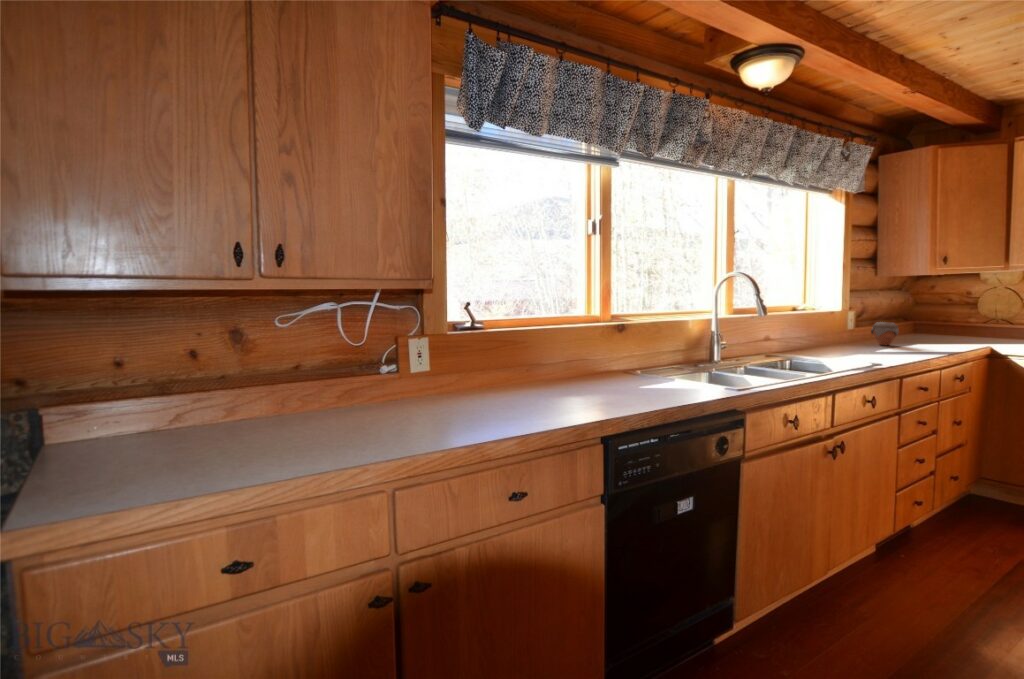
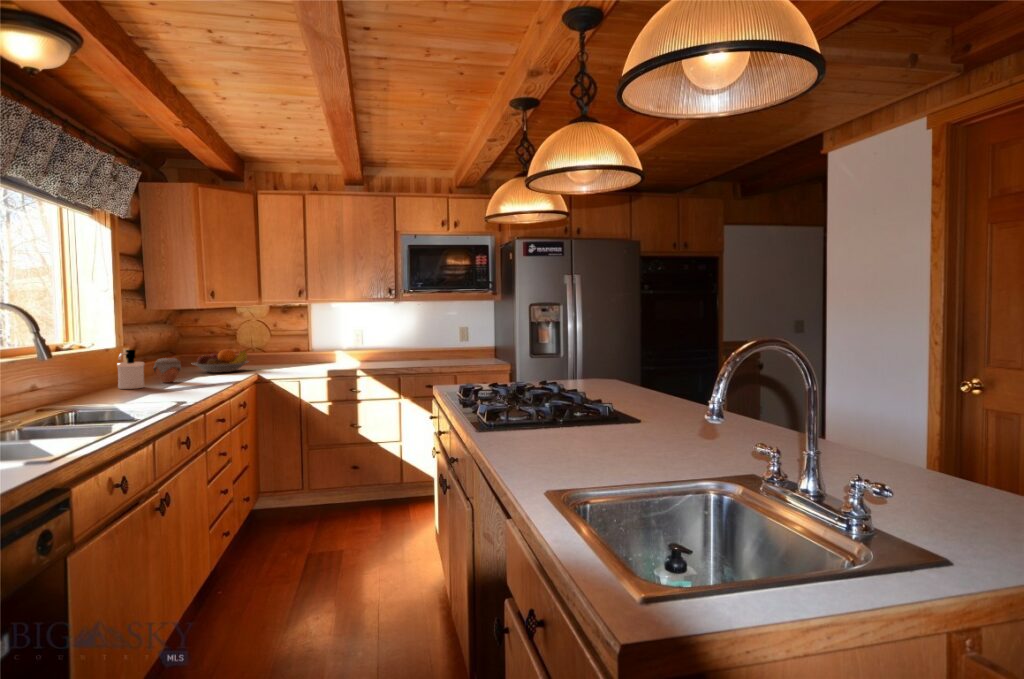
soap dispenser: none [835,313,860,347] -> present [117,350,145,389]
fruit bowl: none [917,317,987,341] -> present [193,349,249,373]

